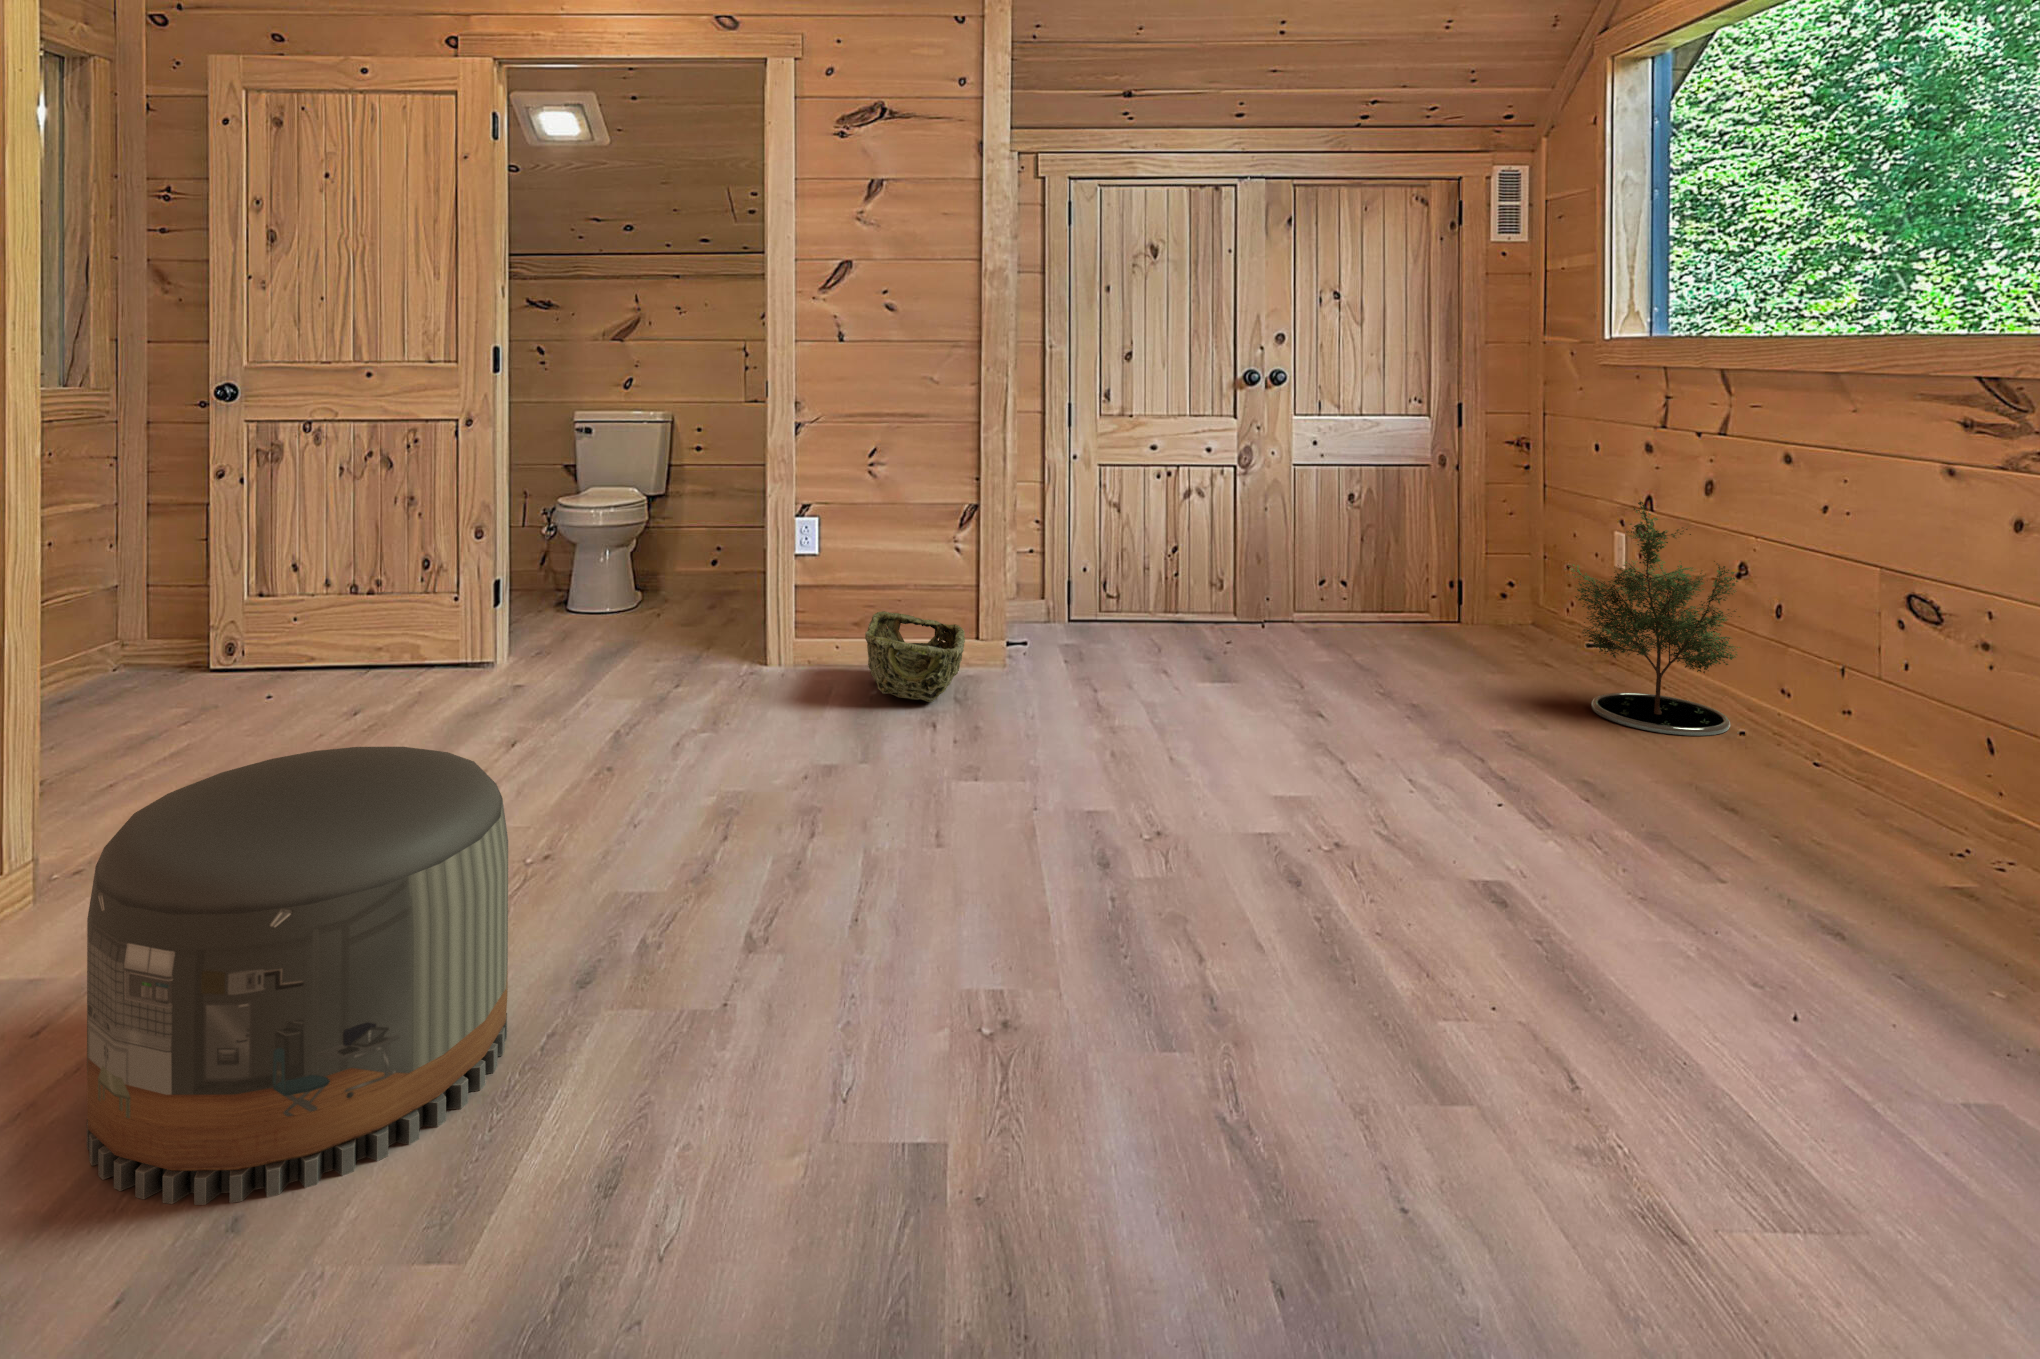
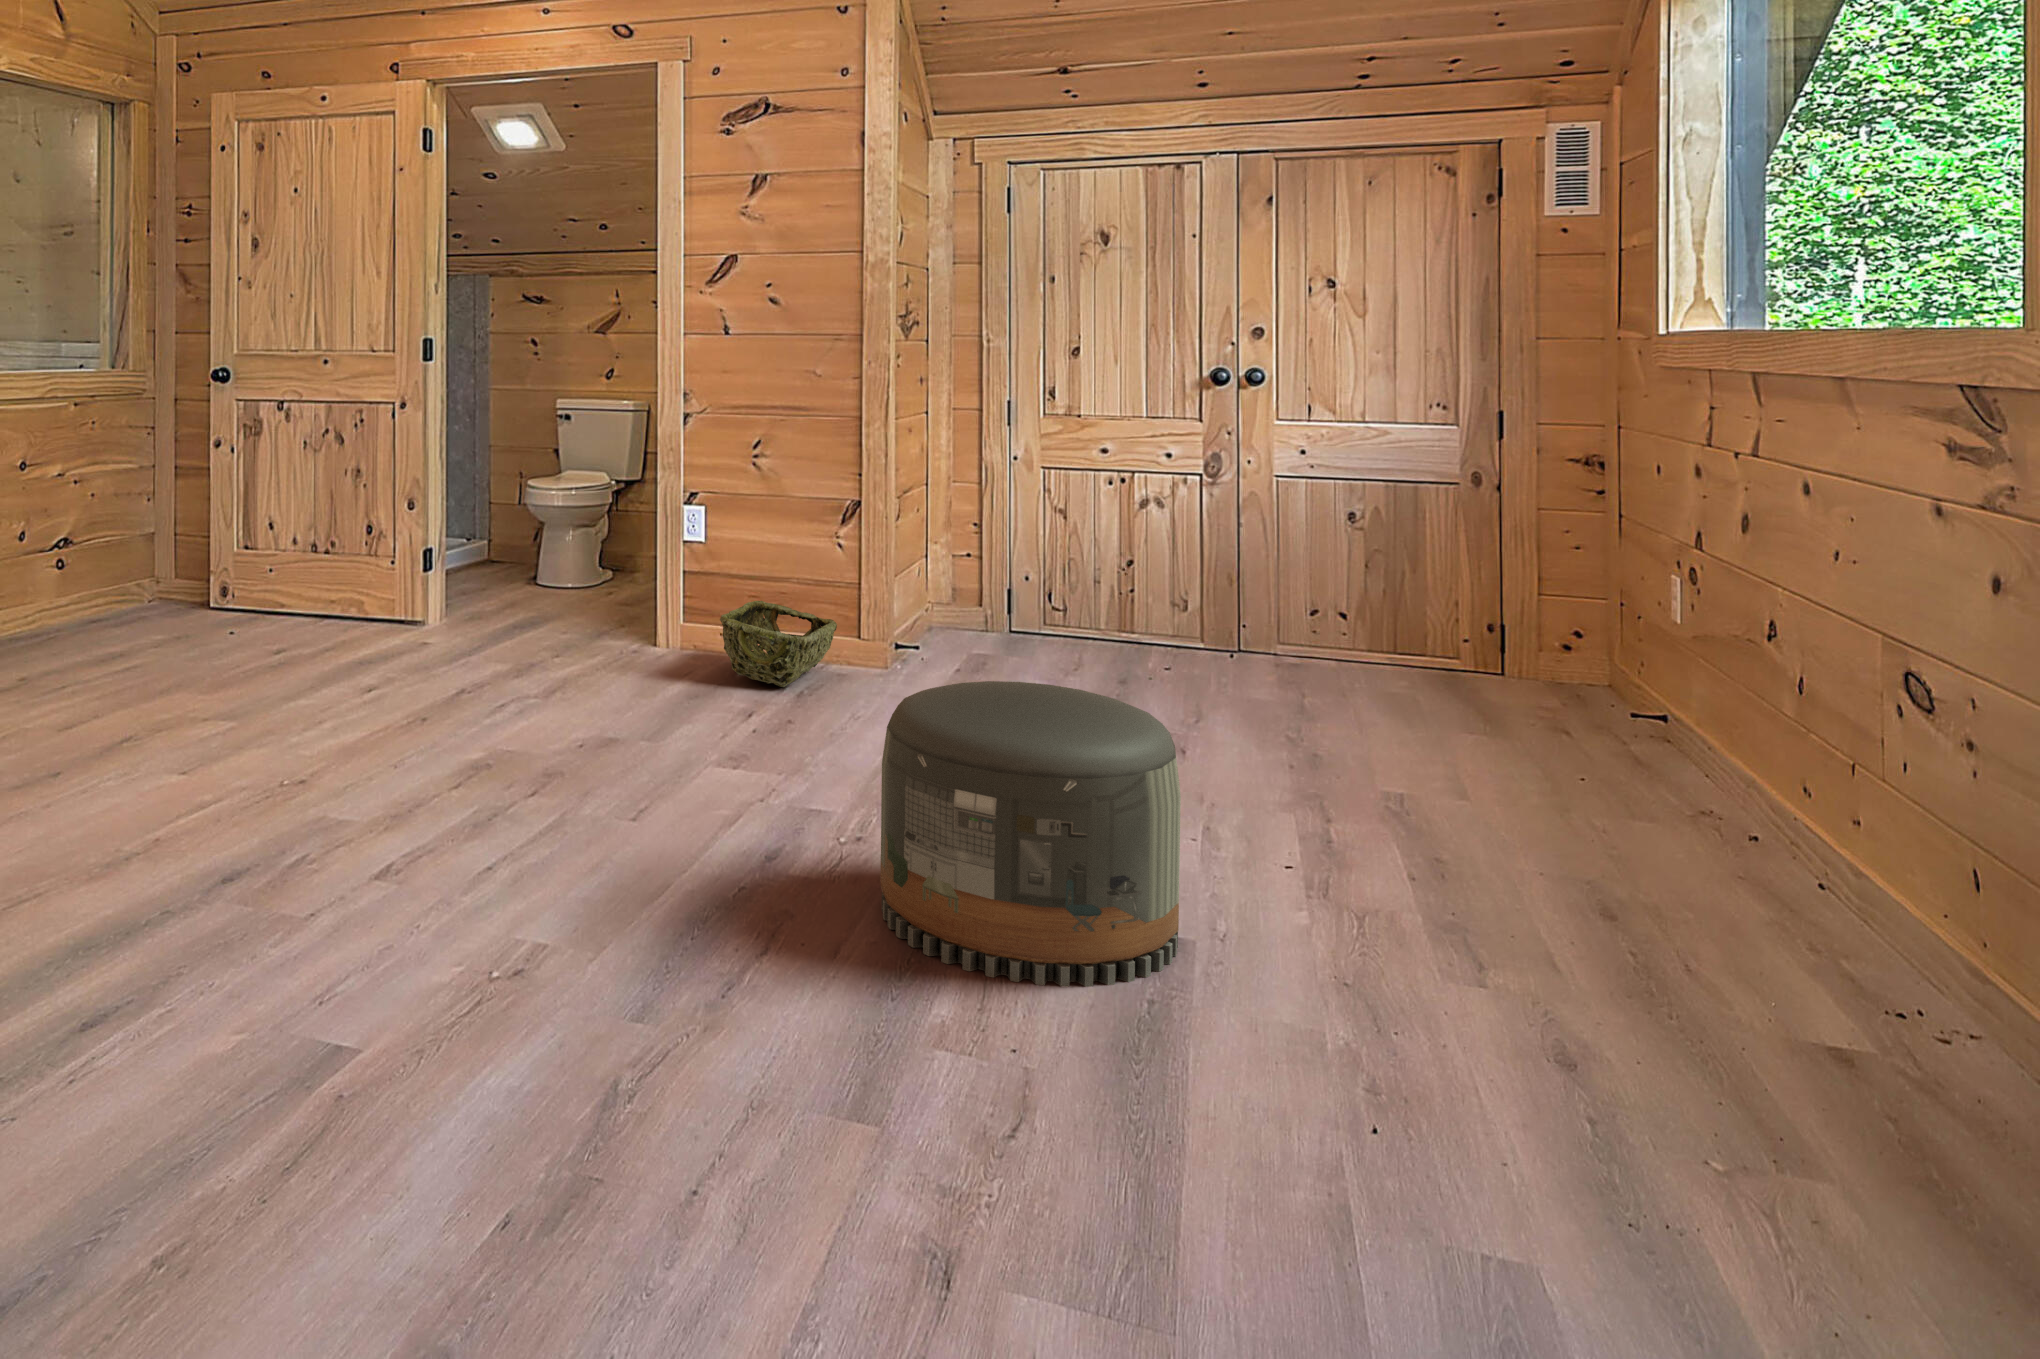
potted tree: present [1565,501,1740,736] -> none [1511,527,1727,810]
pouf: present [87,747,508,1205] -> present [880,681,1181,987]

